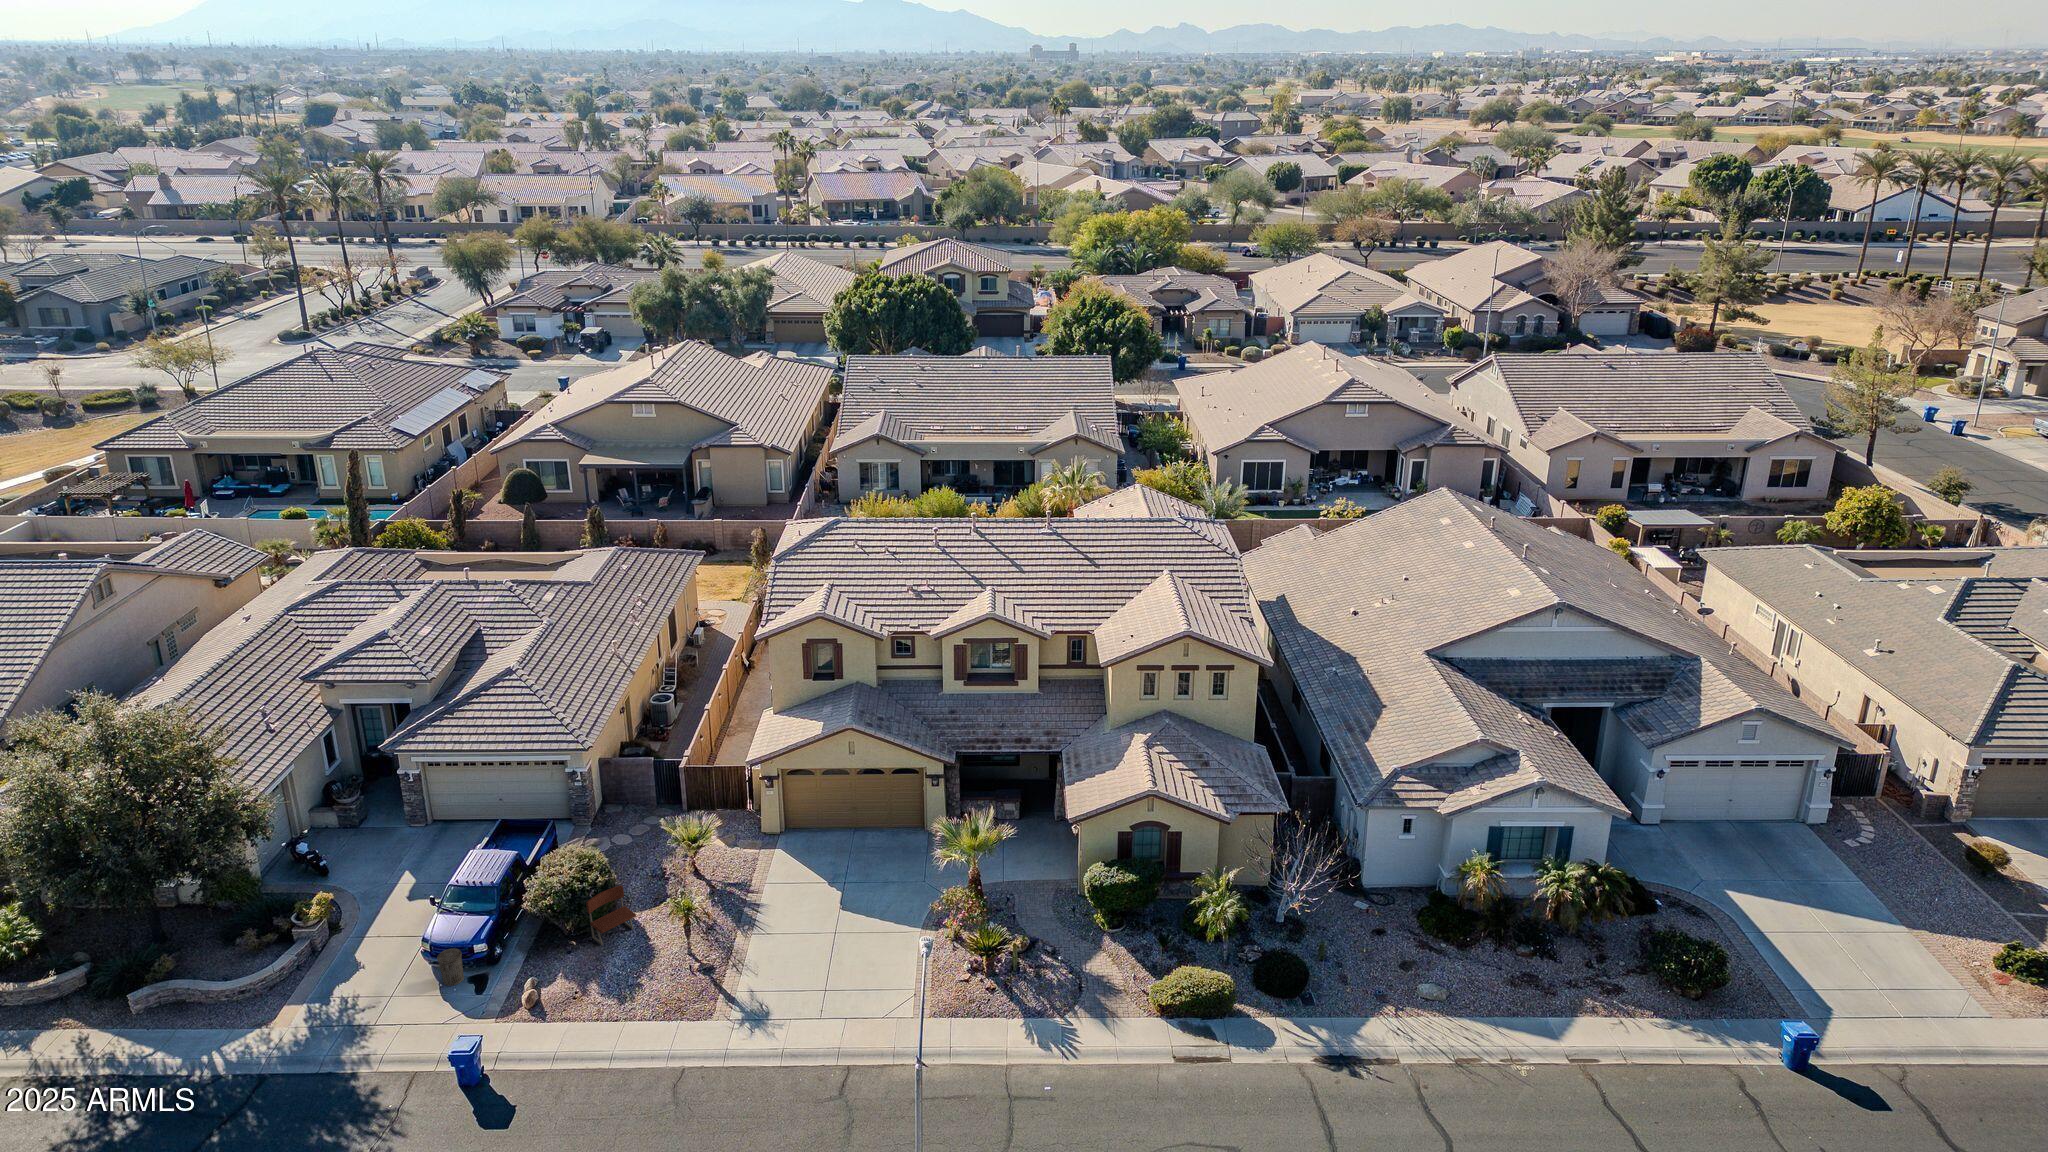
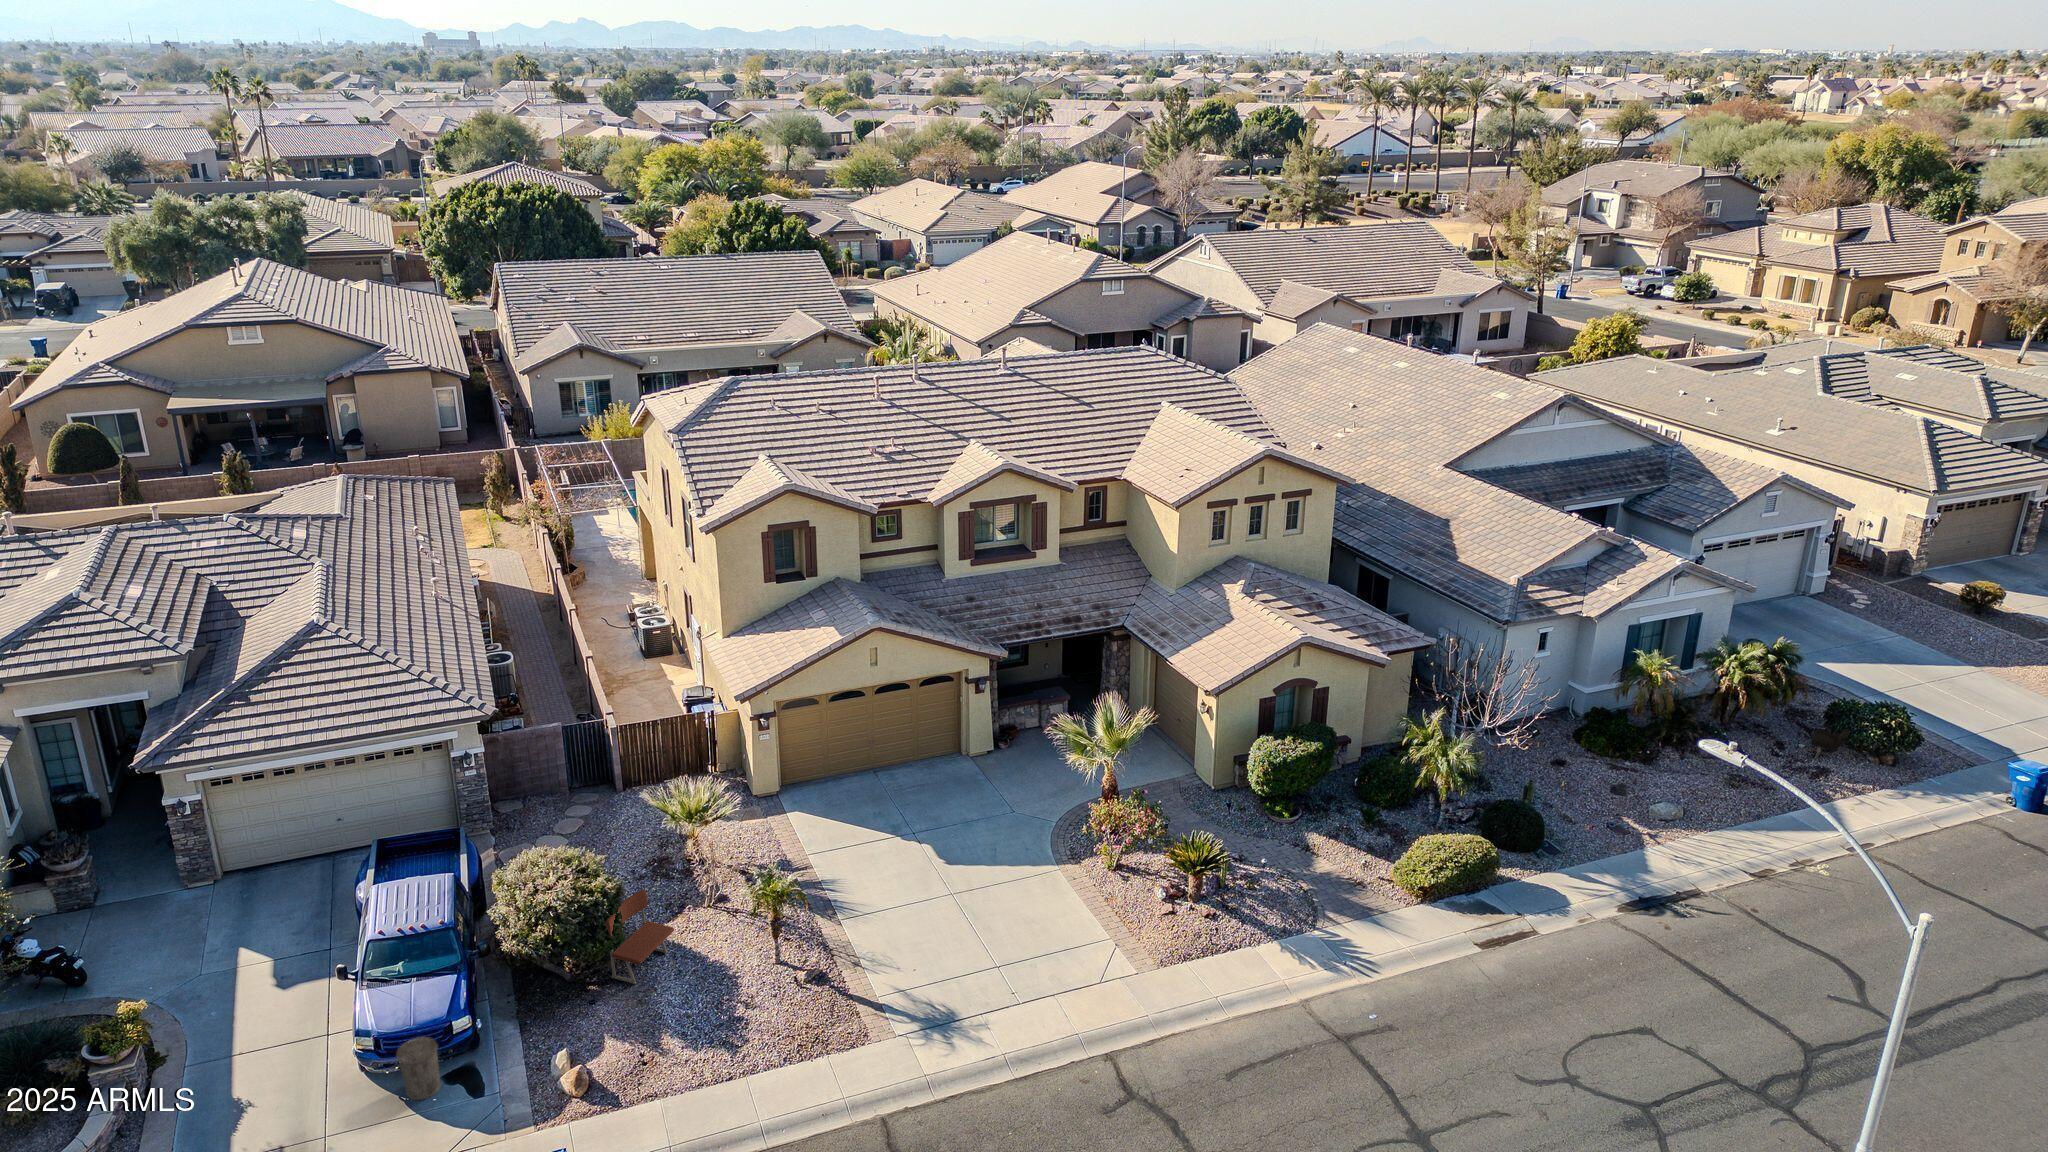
lounge chair: none [1621,955,1662,985] -> present [1810,729,1849,757]

